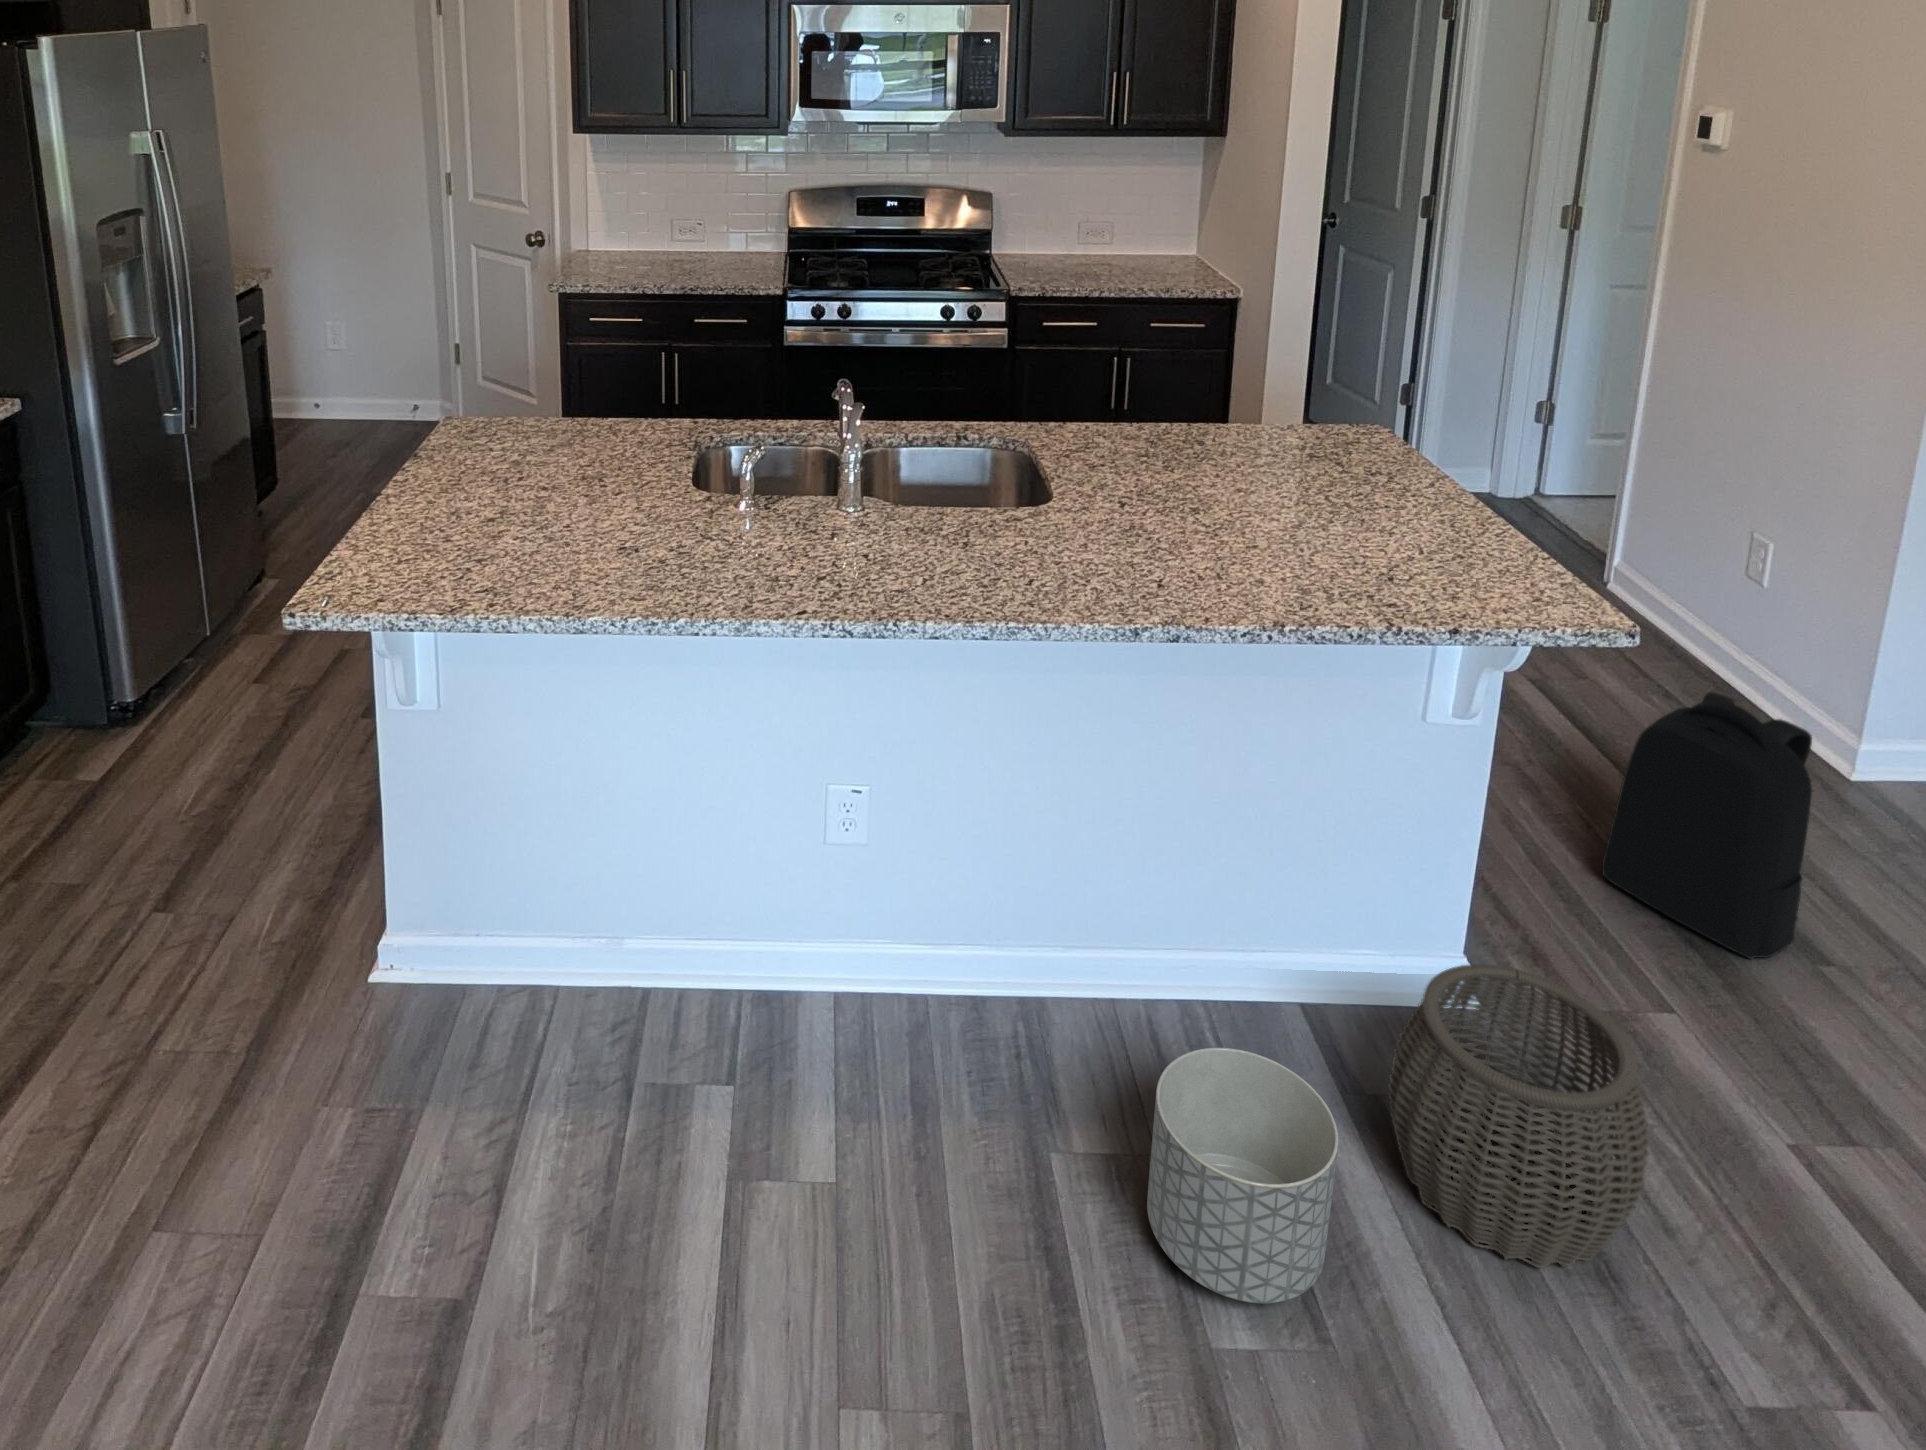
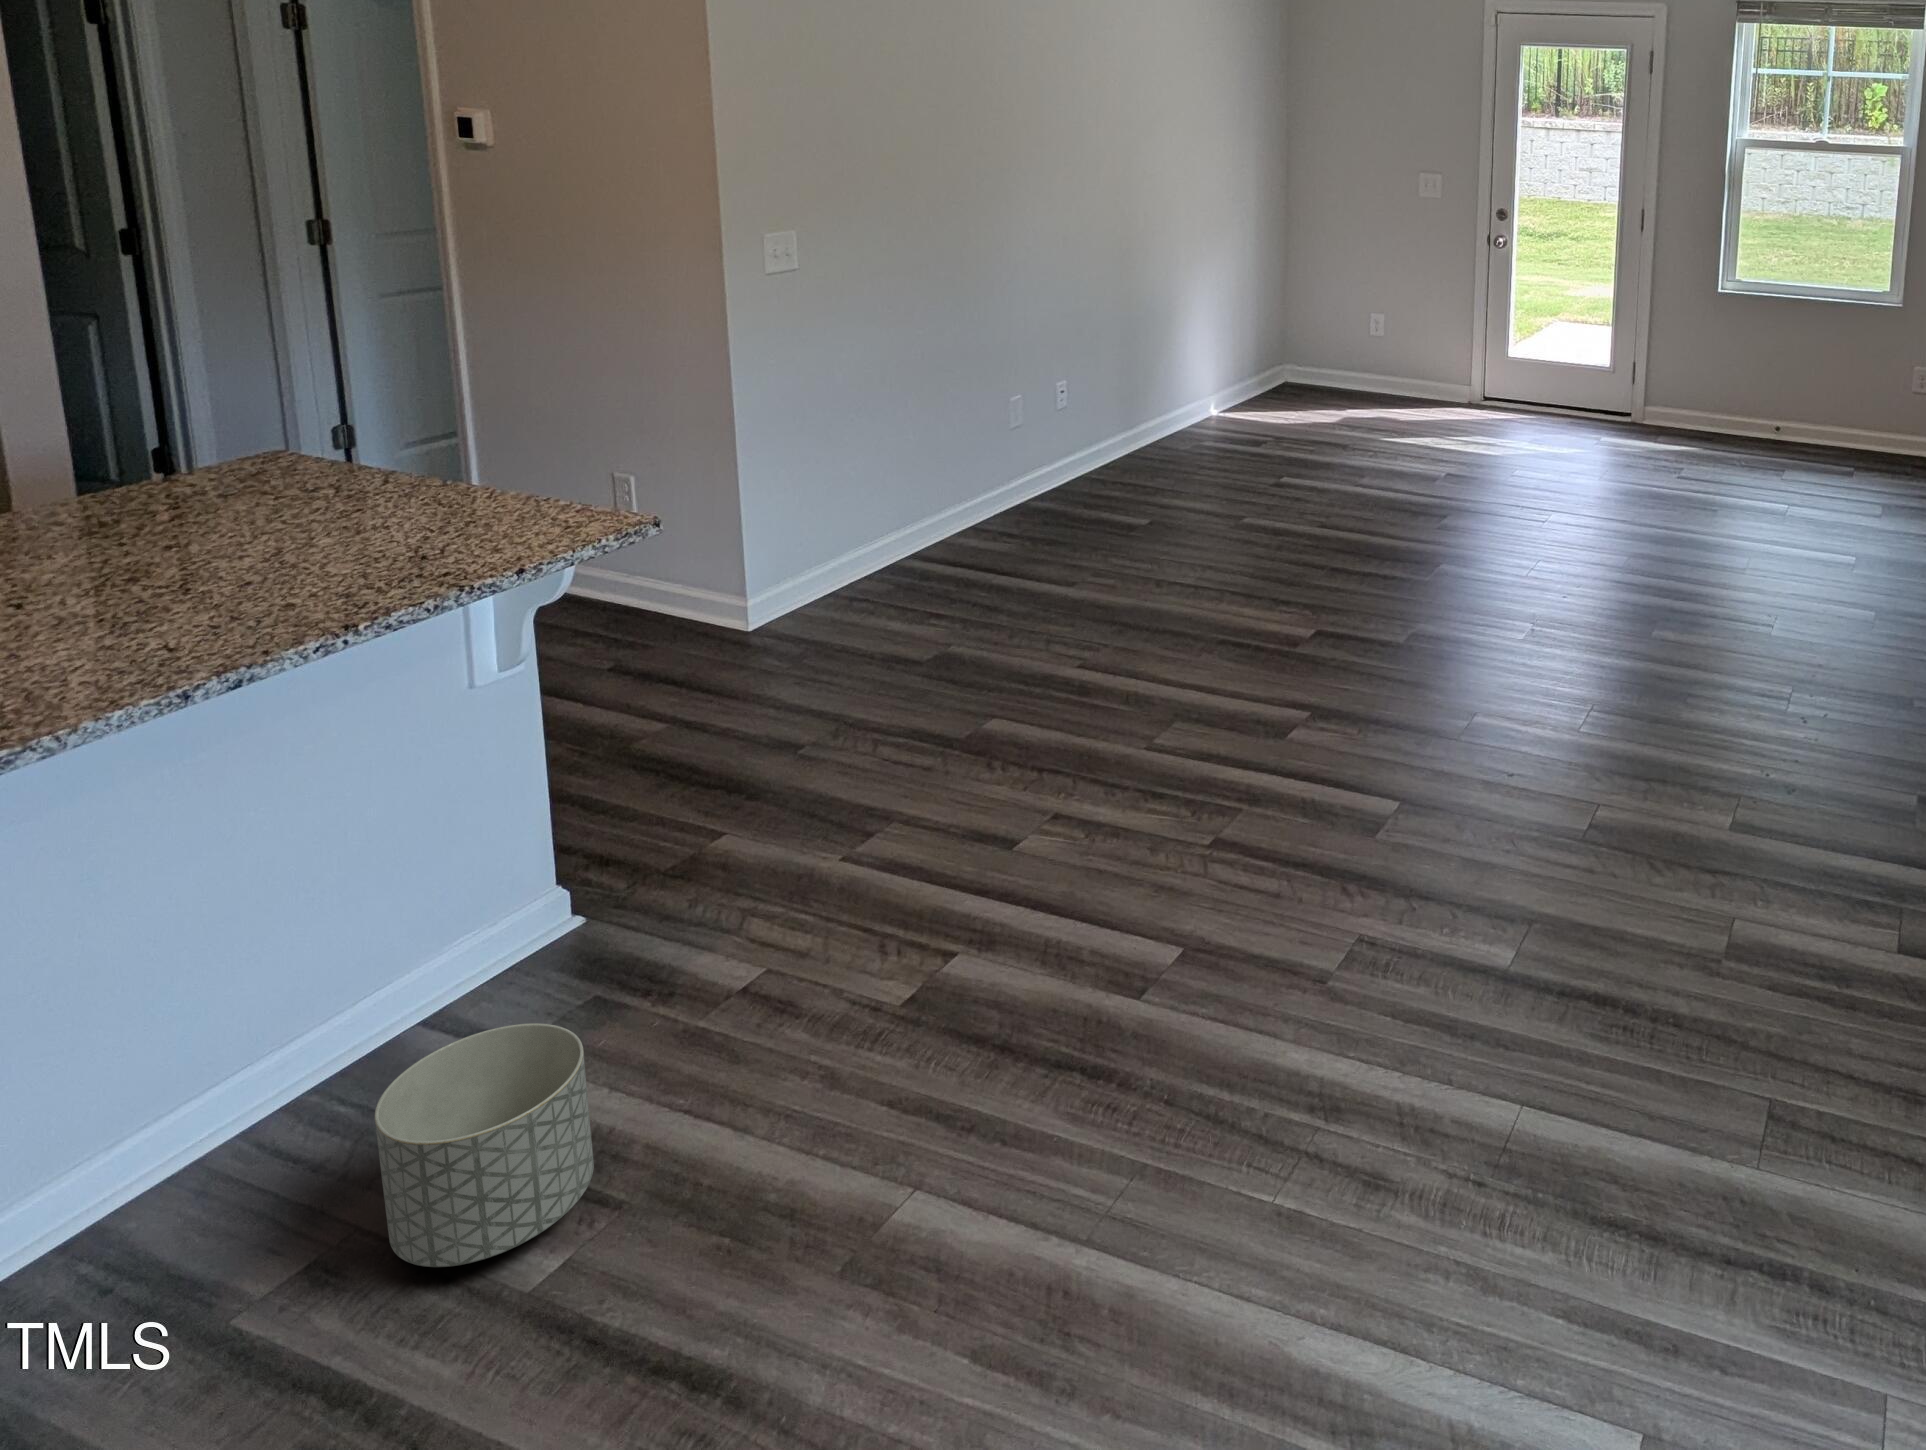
backpack: present [1602,692,1812,959] -> none [619,587,777,786]
woven basket: present [1388,964,1650,1268] -> none [563,826,788,1067]

